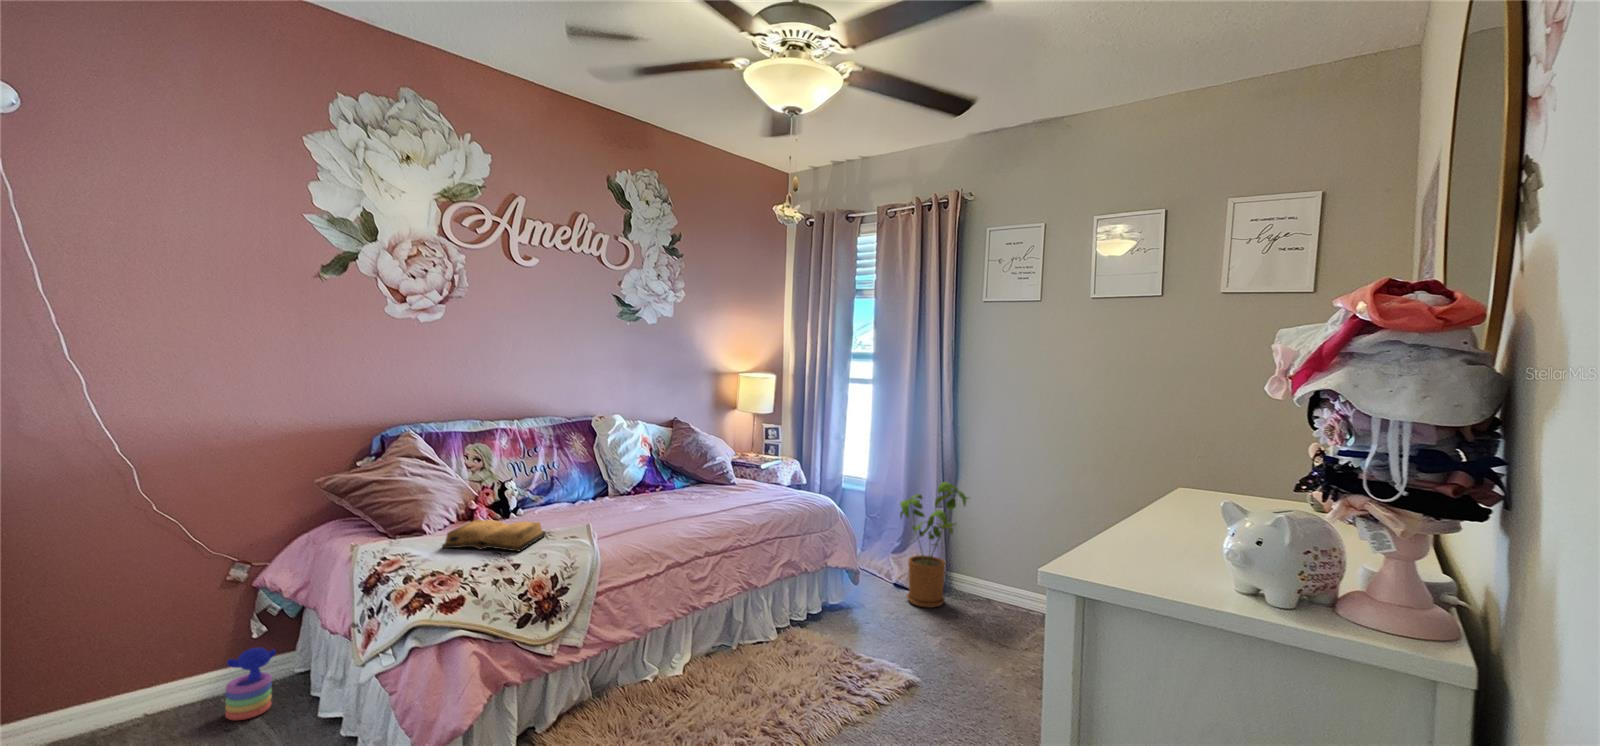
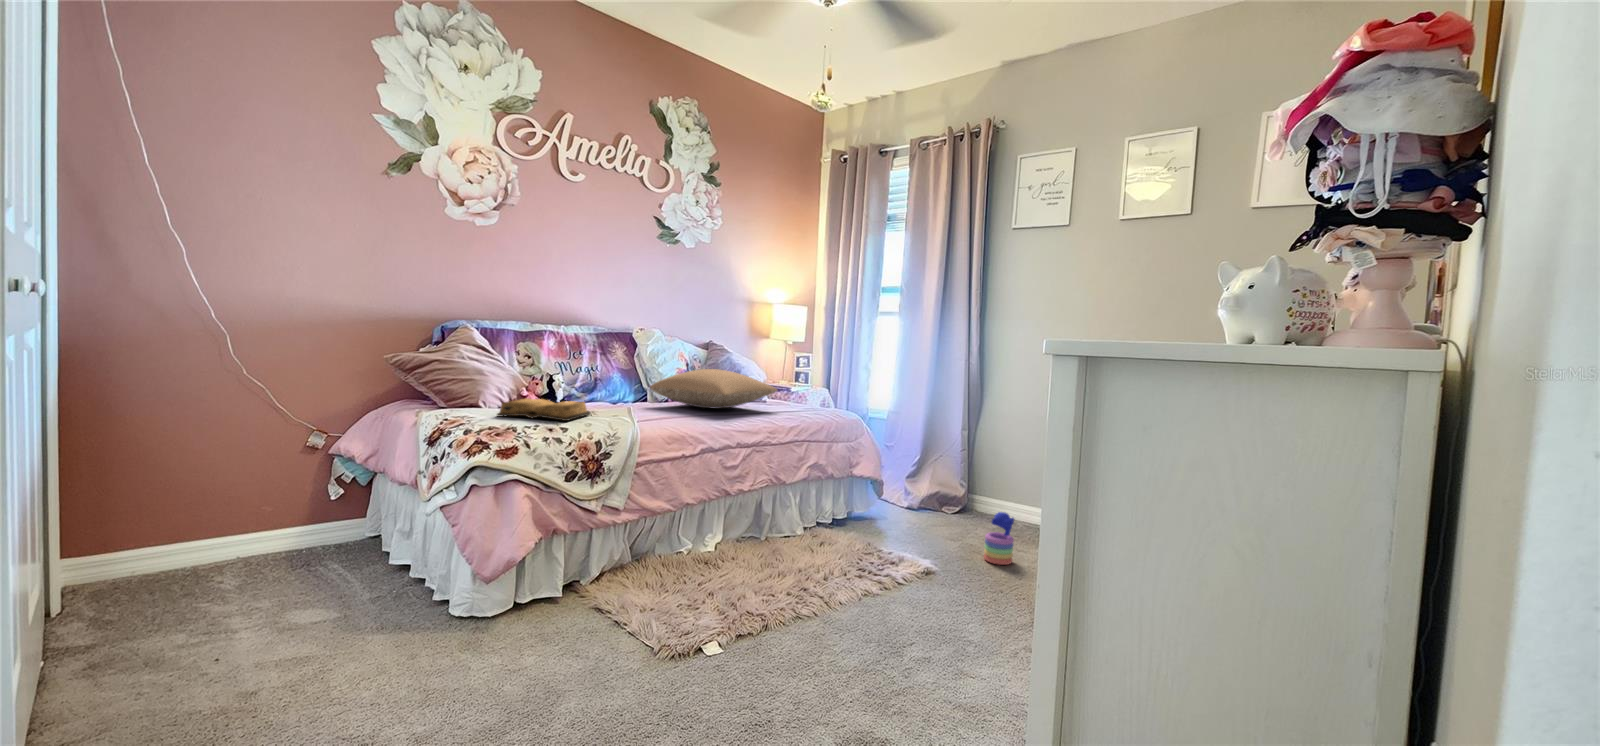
pillow: none [611,466,748,510] -> present [650,369,777,408]
house plant: present [900,482,968,608] -> none [922,400,992,518]
stacking toy: present [225,647,276,720] -> present [984,512,1014,565]

